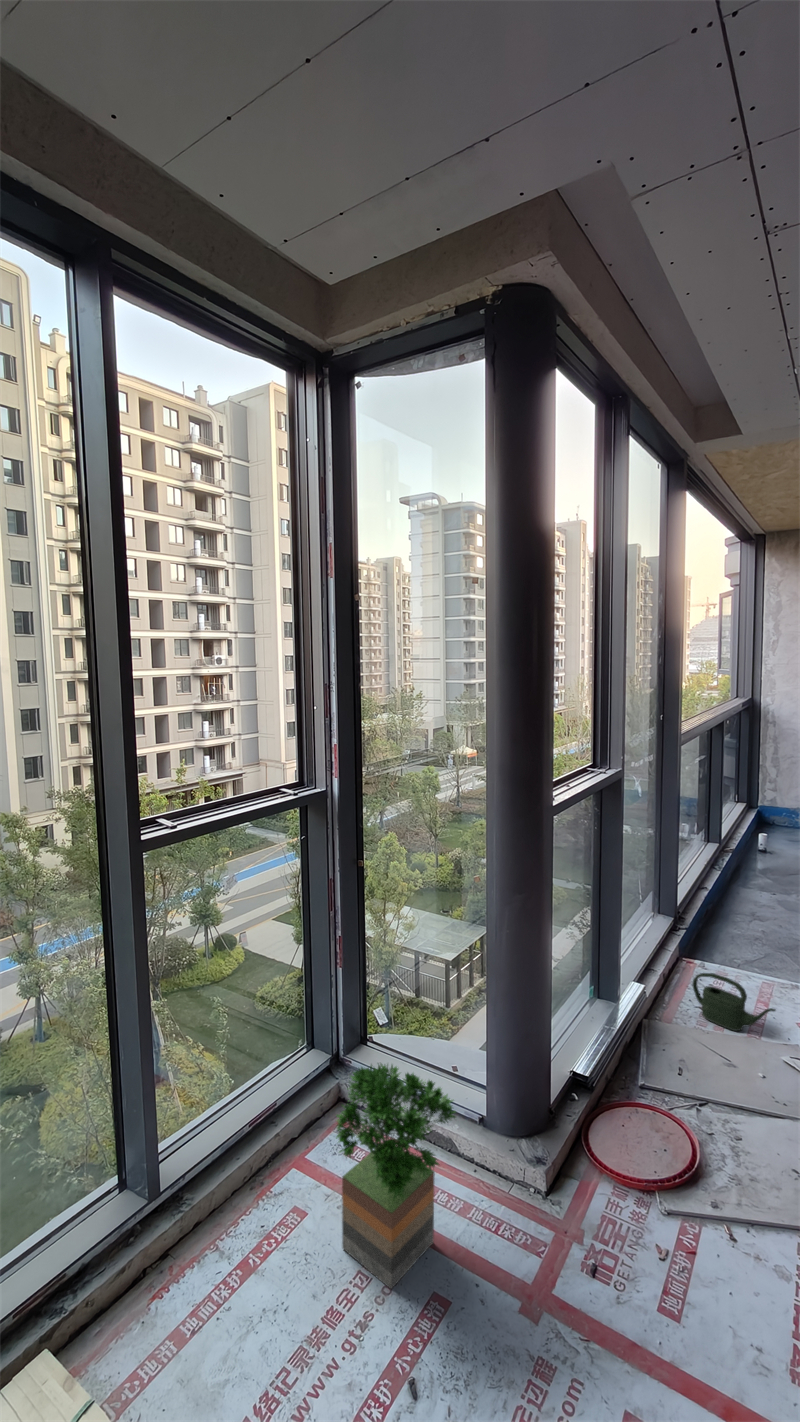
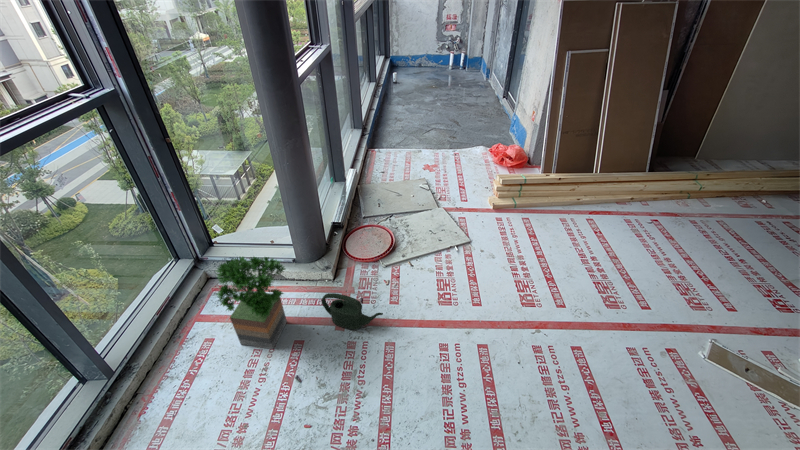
watering can: present [693,973,775,1031] -> present [322,293,383,330]

